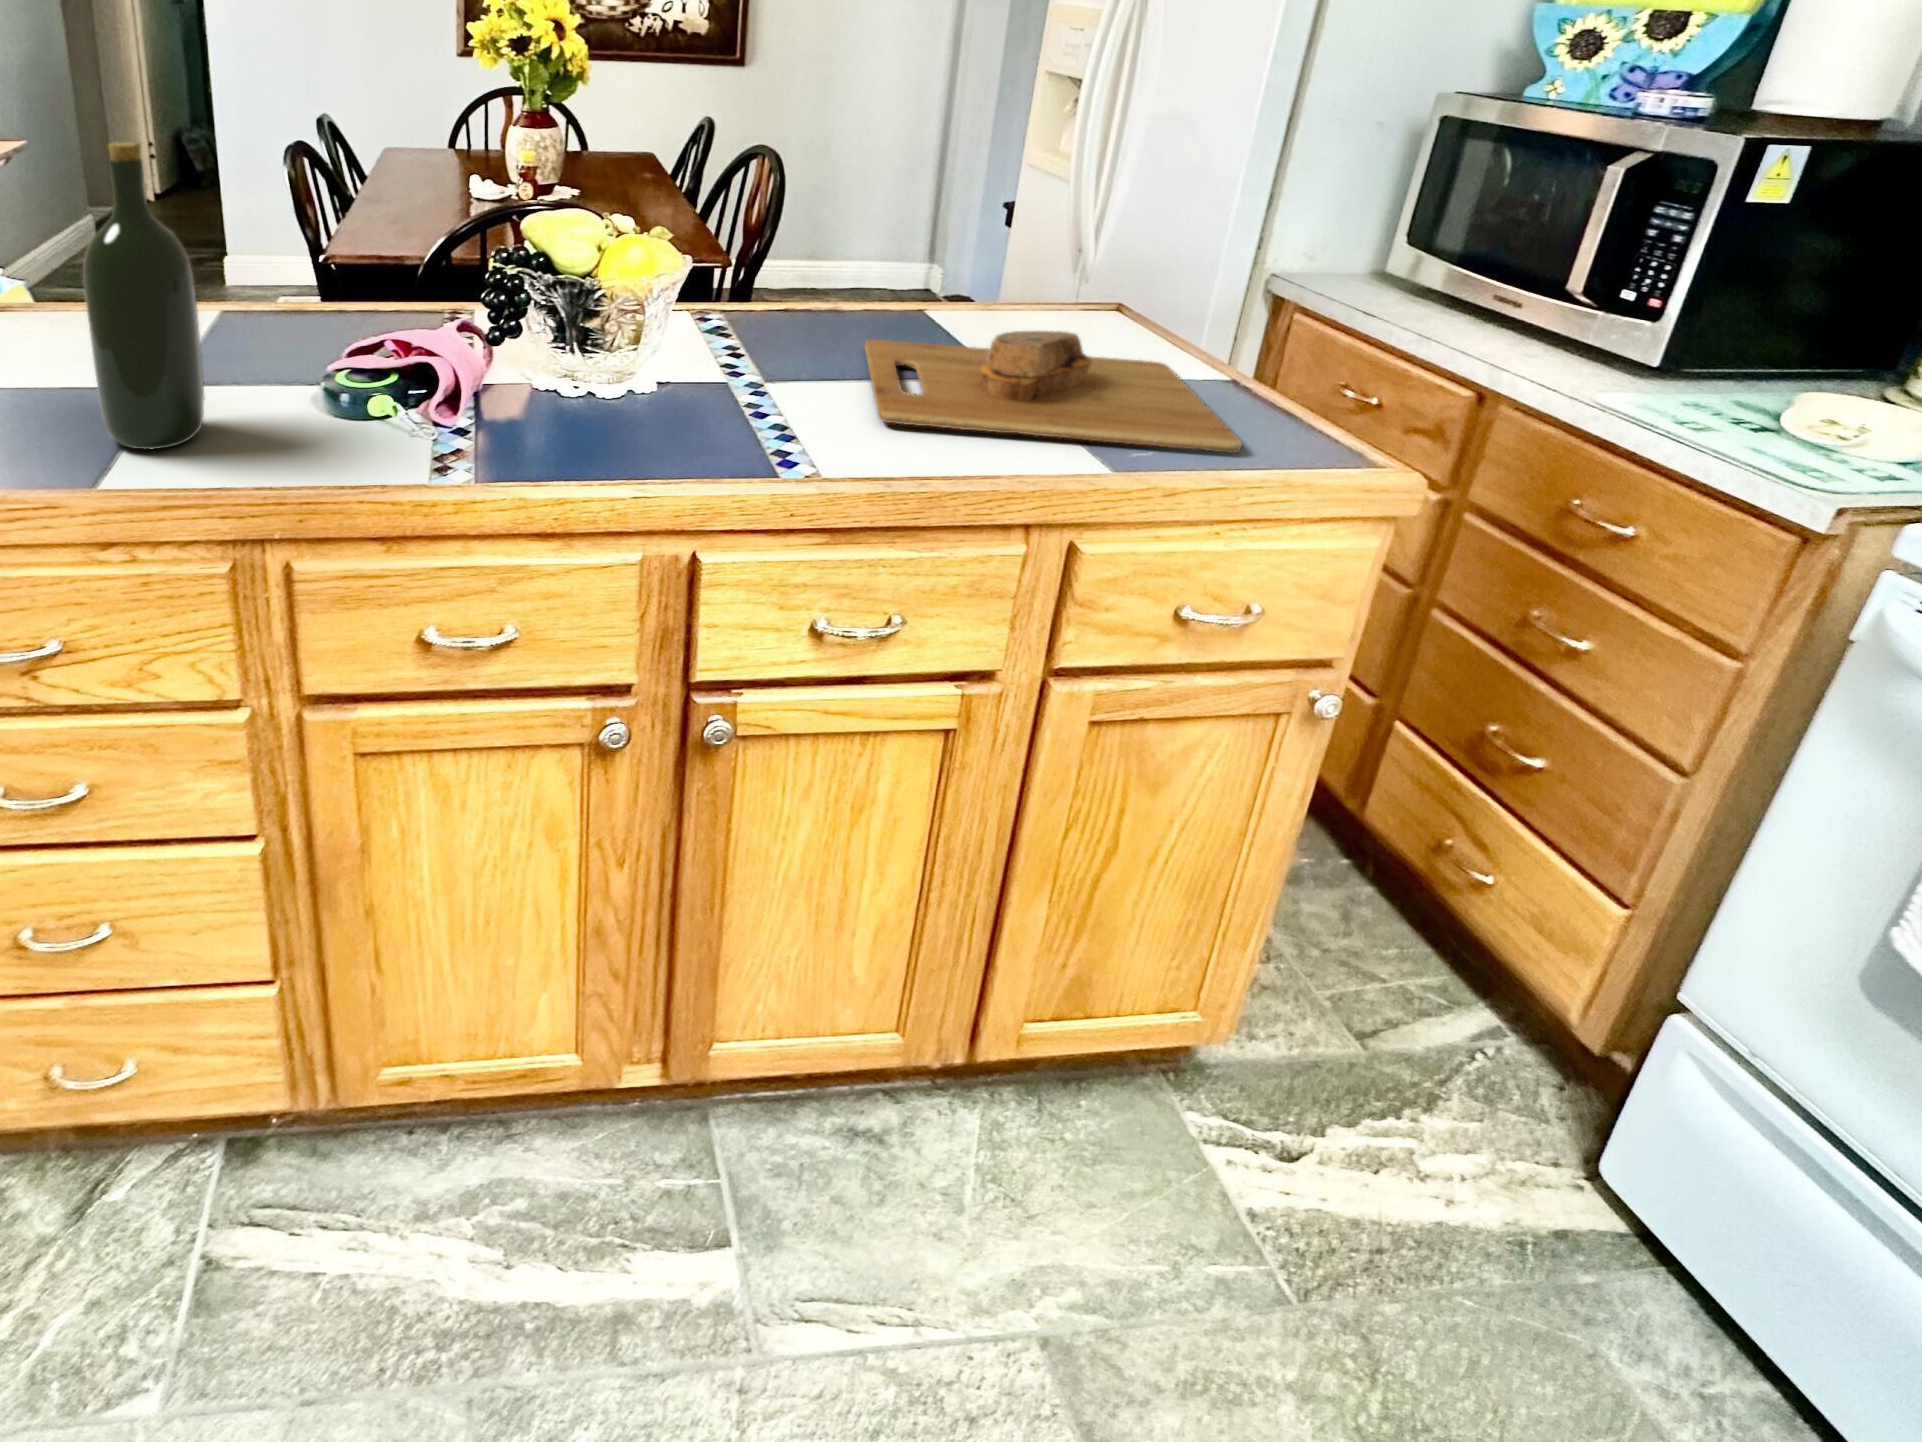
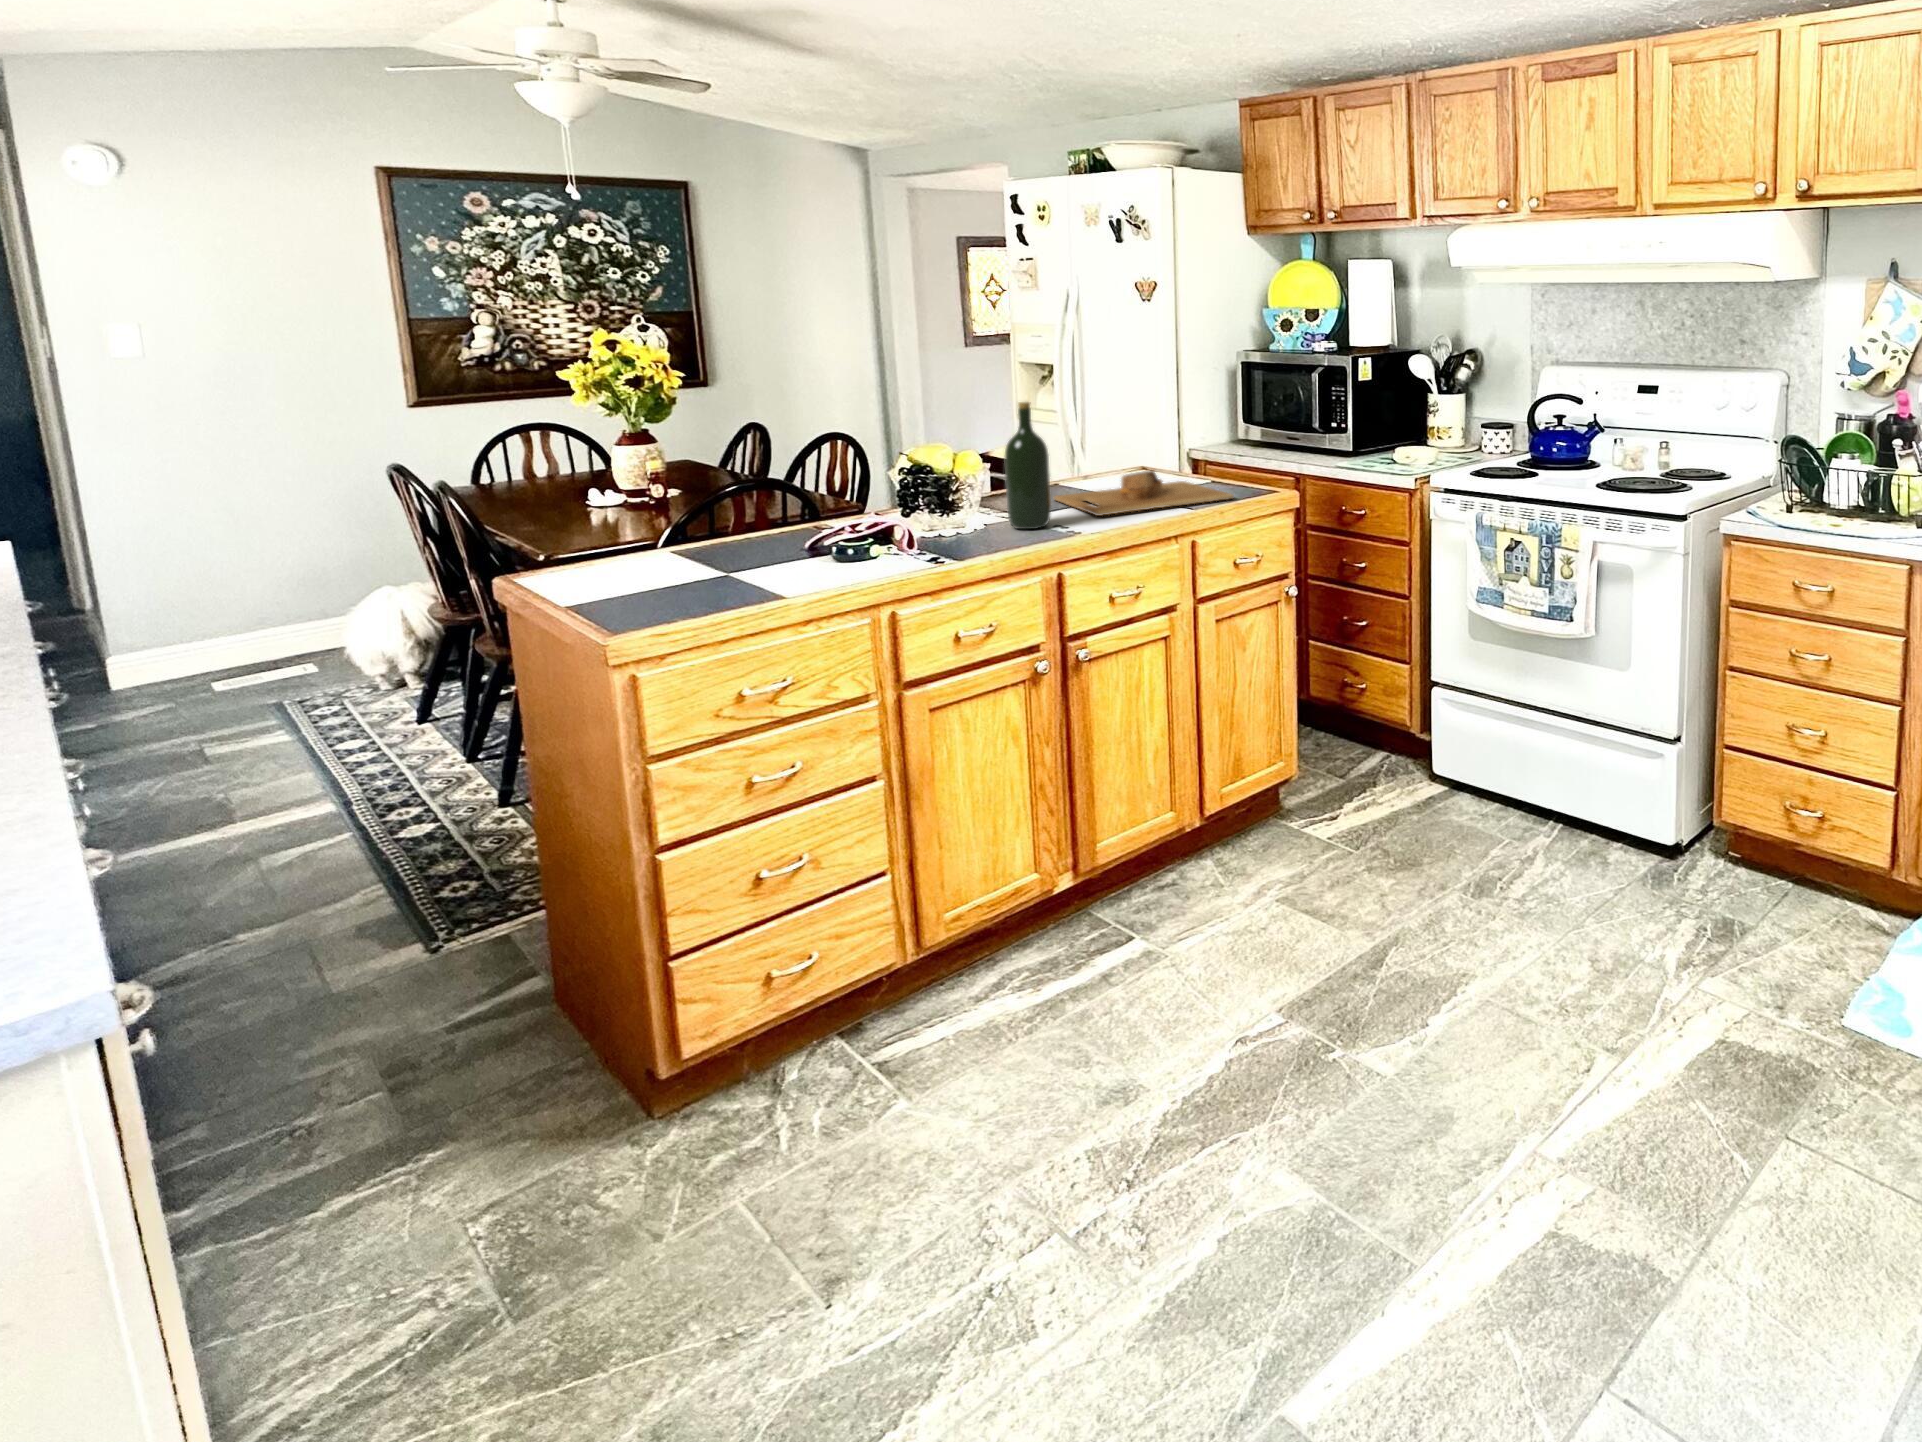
wine bottle: present [83,142,204,449] -> present [1004,402,1051,529]

